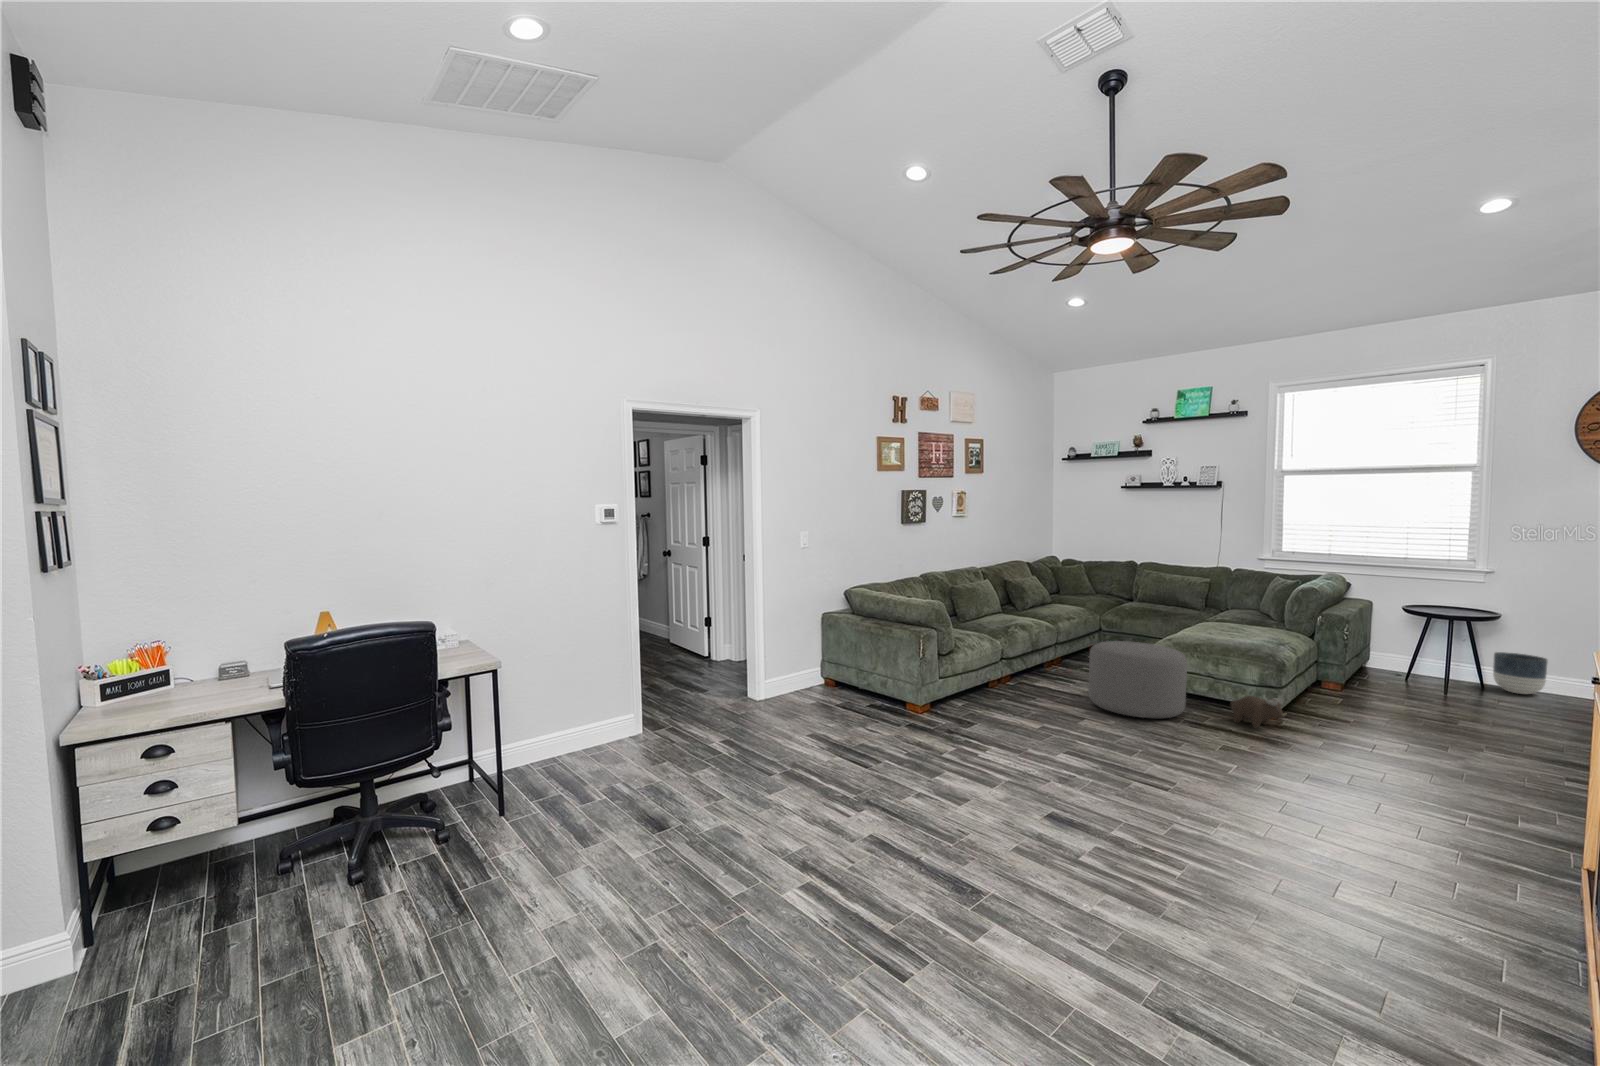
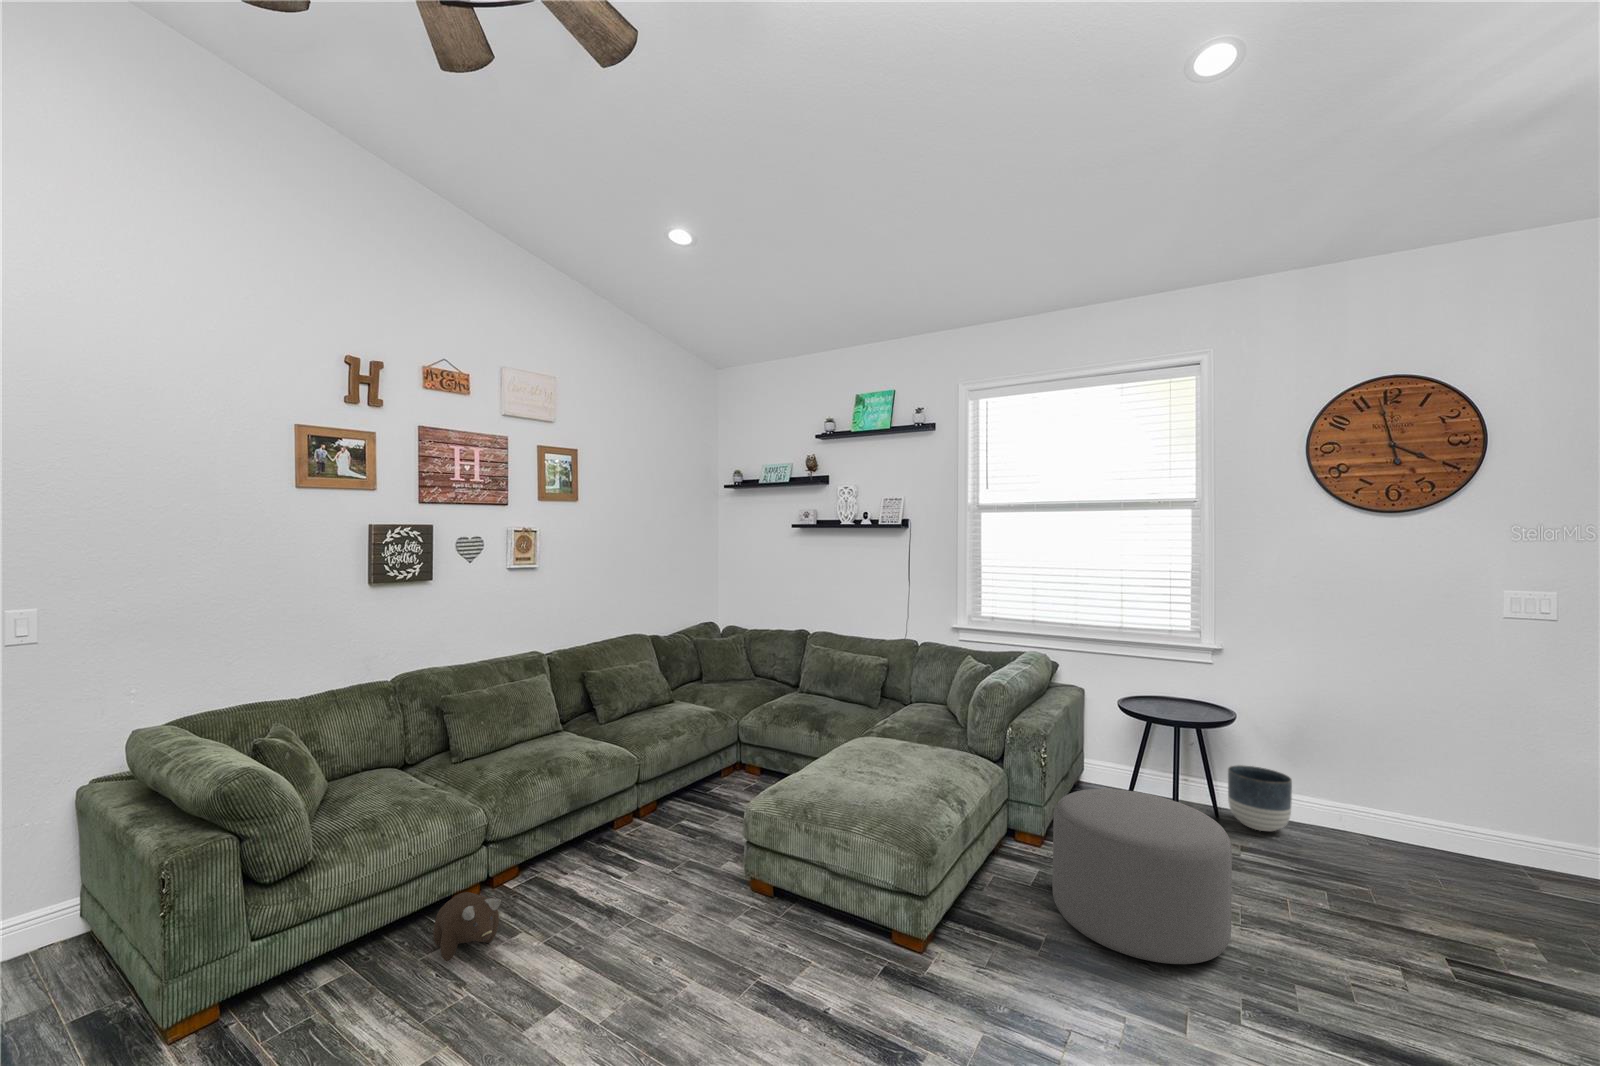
ottoman: present [1088,641,1187,718] -> present [1052,789,1232,964]
plush toy: present [1230,696,1285,728] -> present [433,892,501,961]

